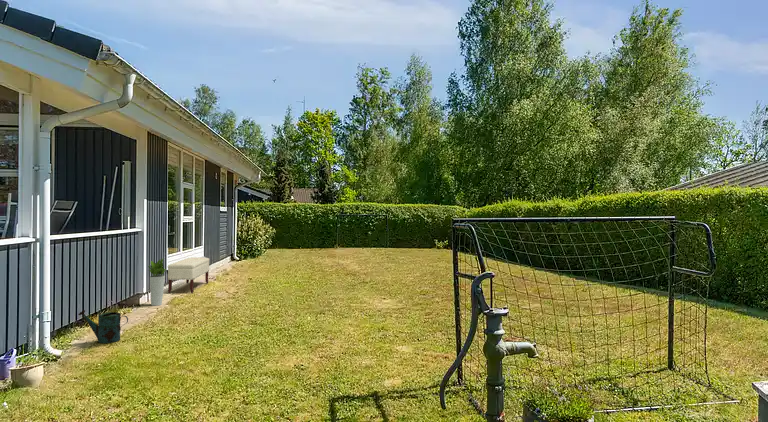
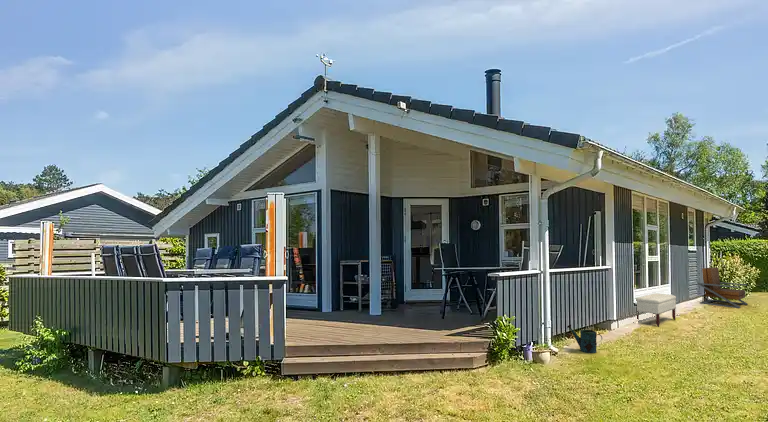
lounge chair: none [228,228,266,264] -> present [698,267,748,308]
planter: present [148,259,166,306] -> none [616,292,633,332]

